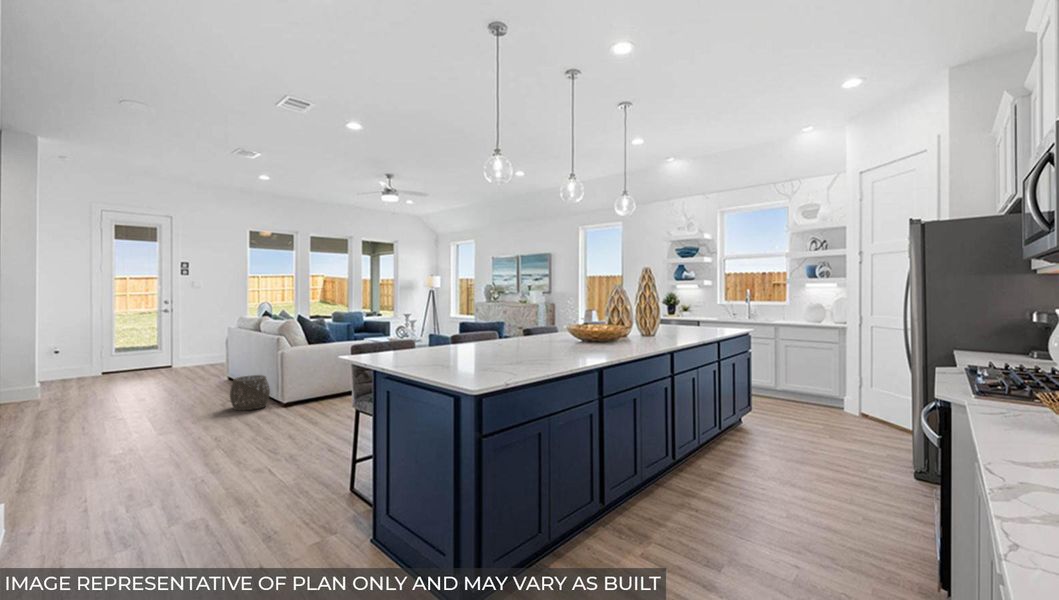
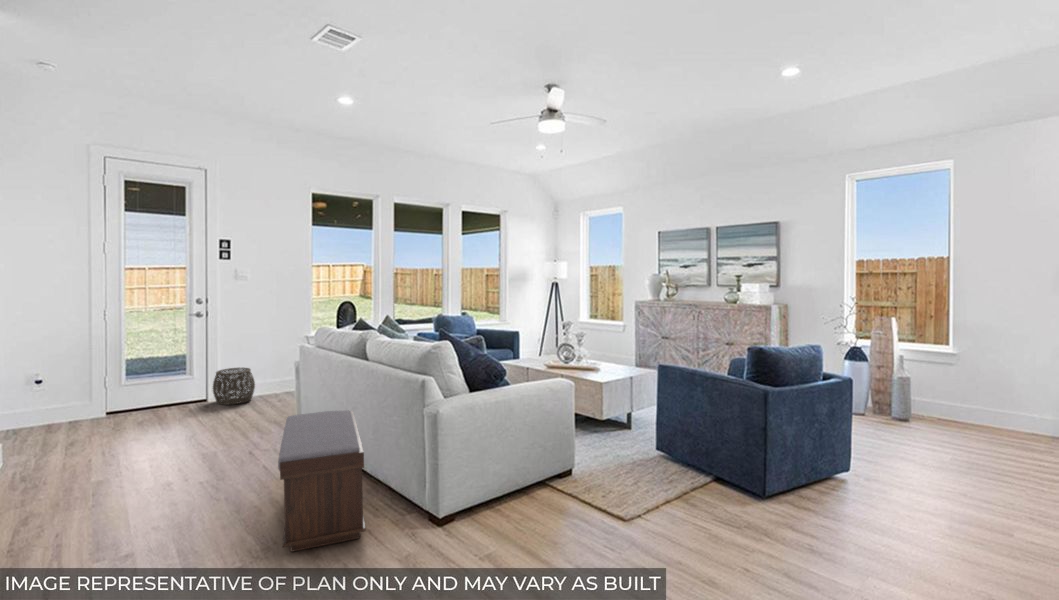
bench: none [282,413,368,552] -> present [278,410,366,552]

